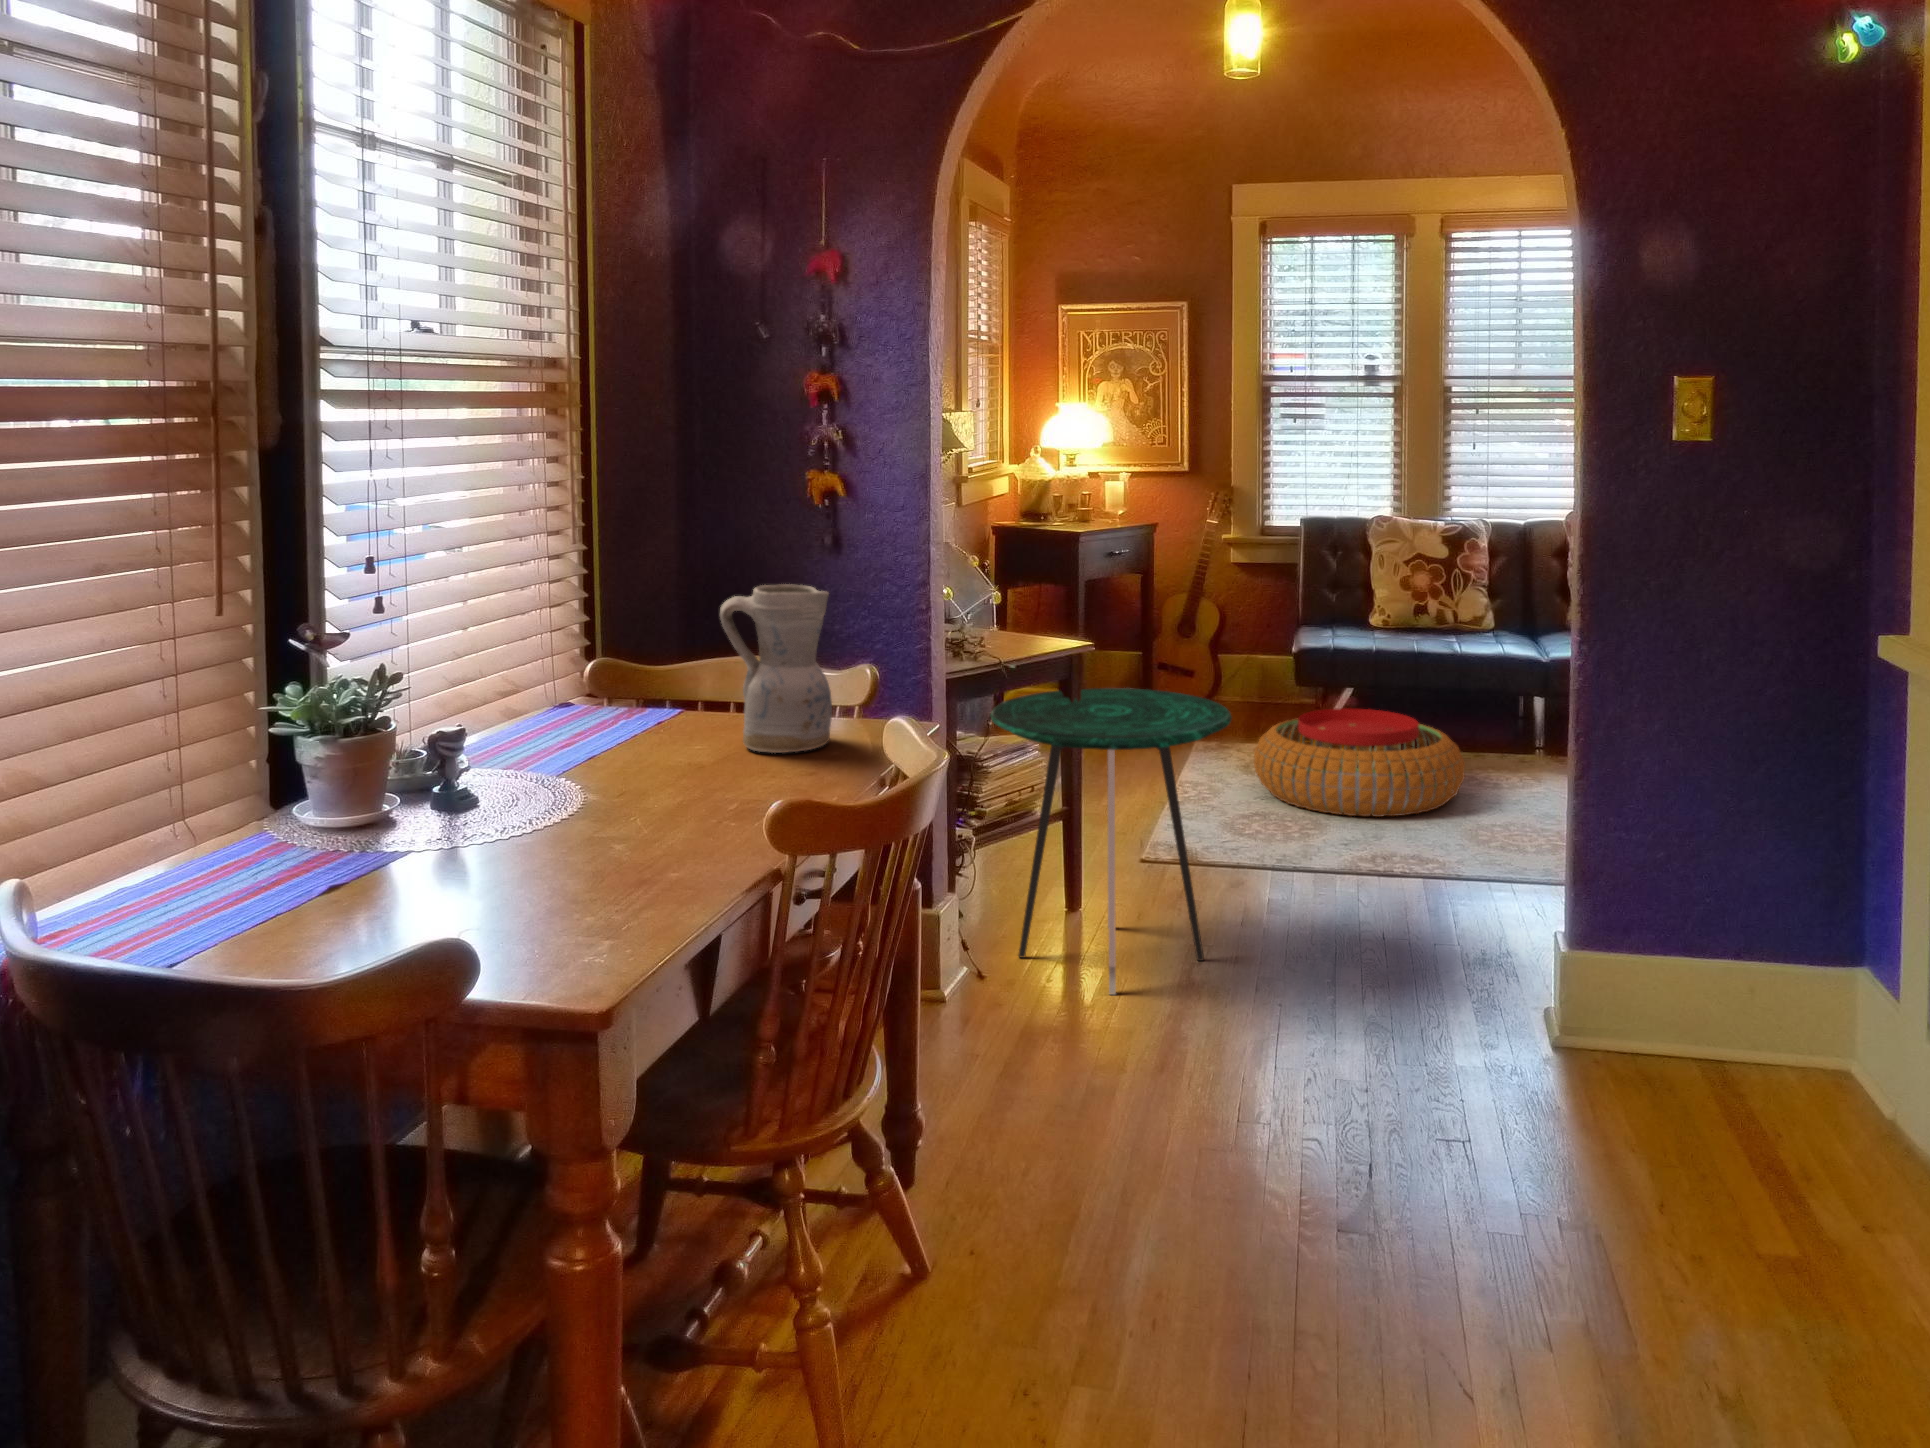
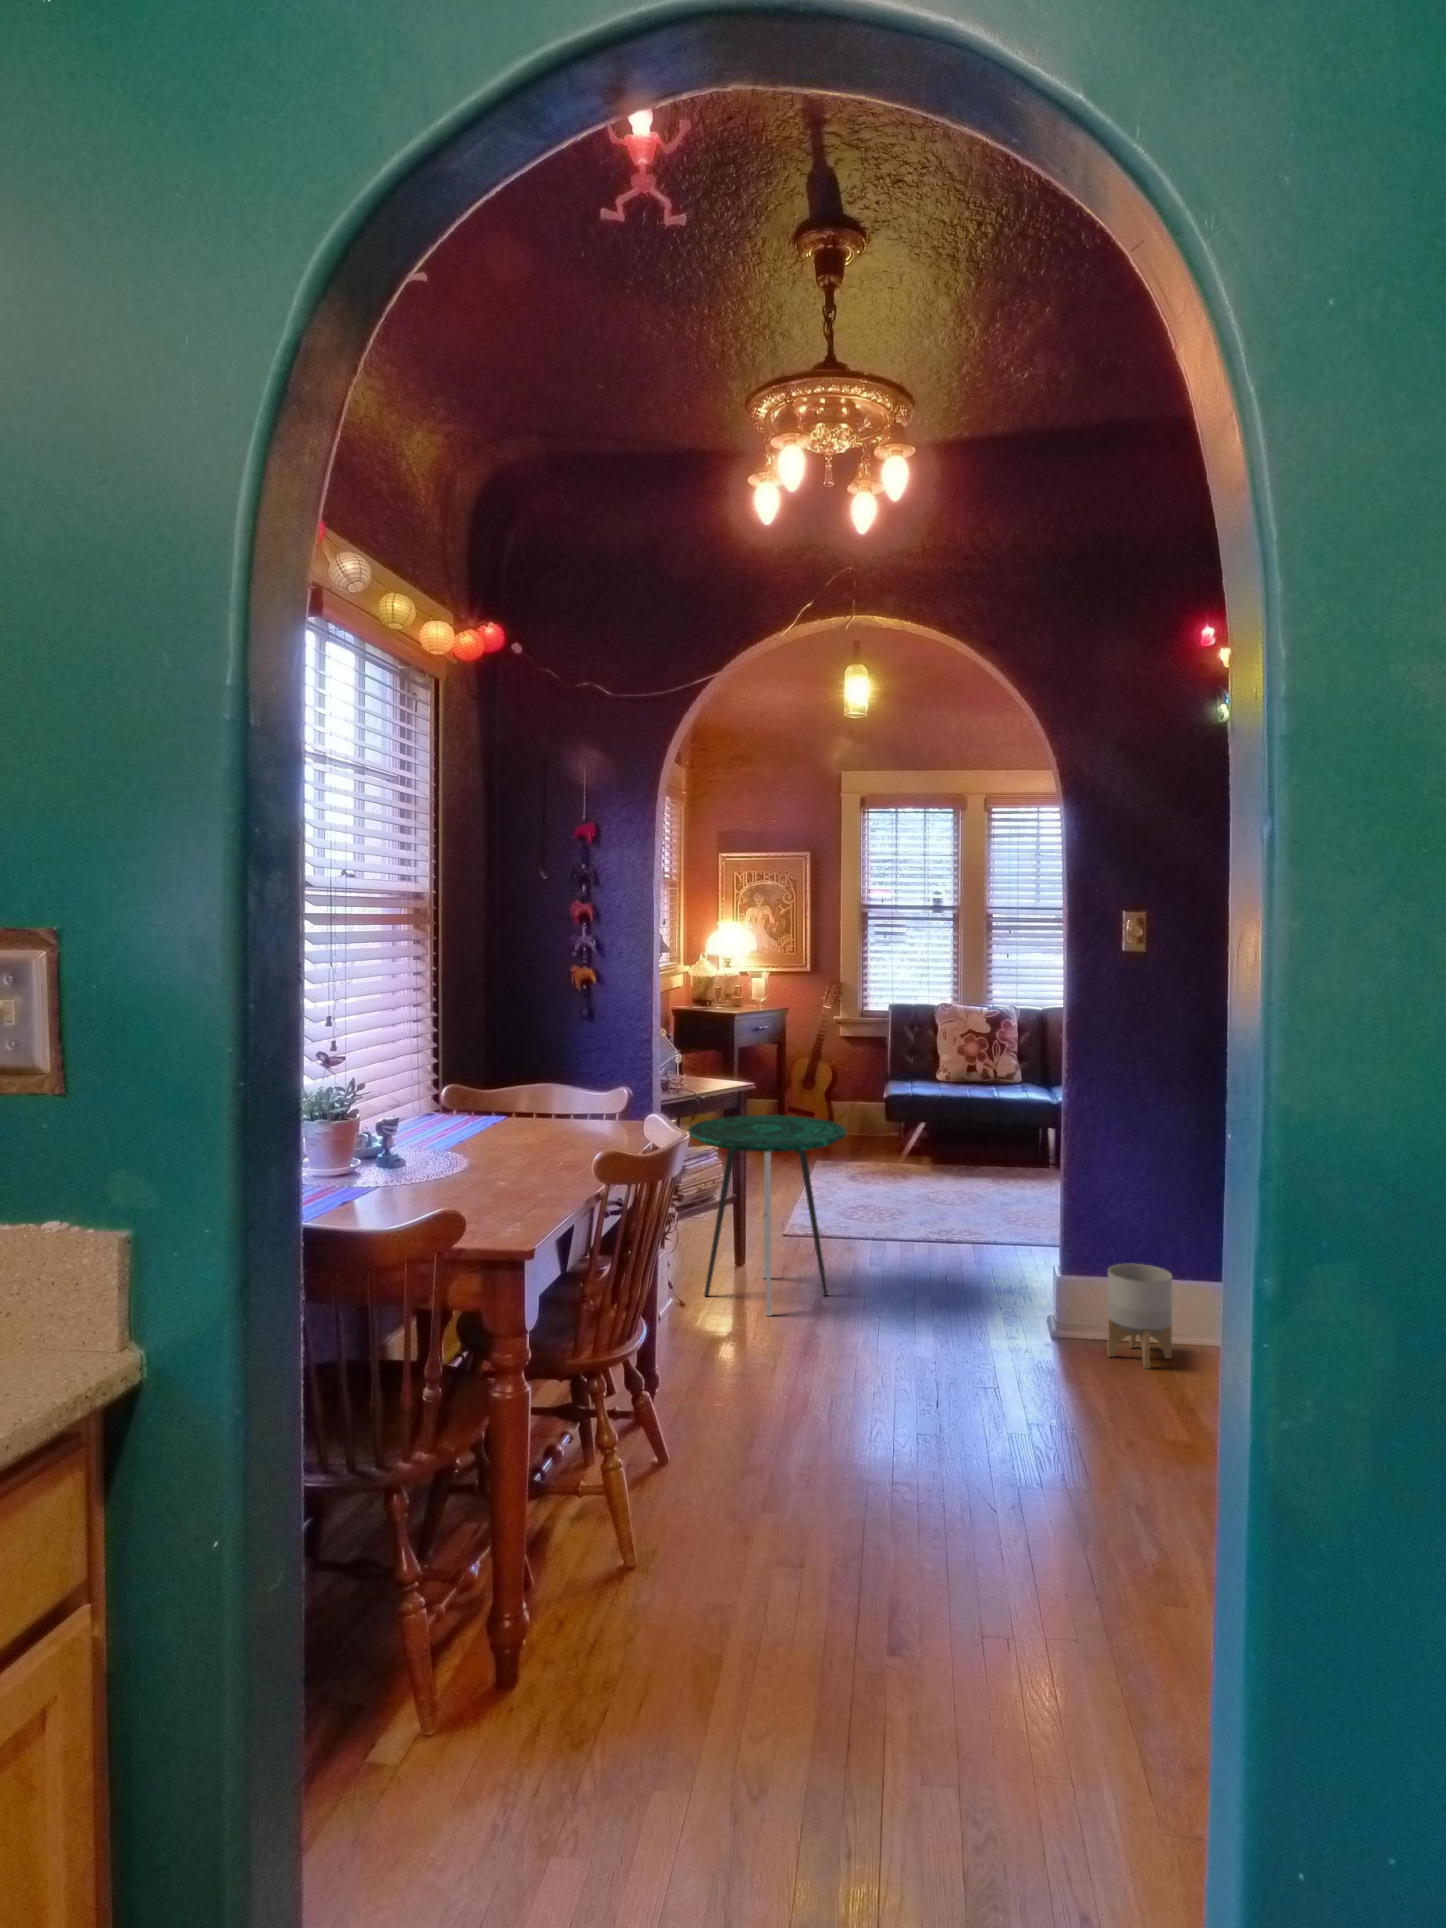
ceramic pitcher: present [720,584,832,753] -> none [540,1036,609,1139]
pouf: present [1254,708,1465,817] -> none [858,1137,1001,1209]
planter: none [1645,935,1756,1107] -> present [1107,1264,1172,1369]

